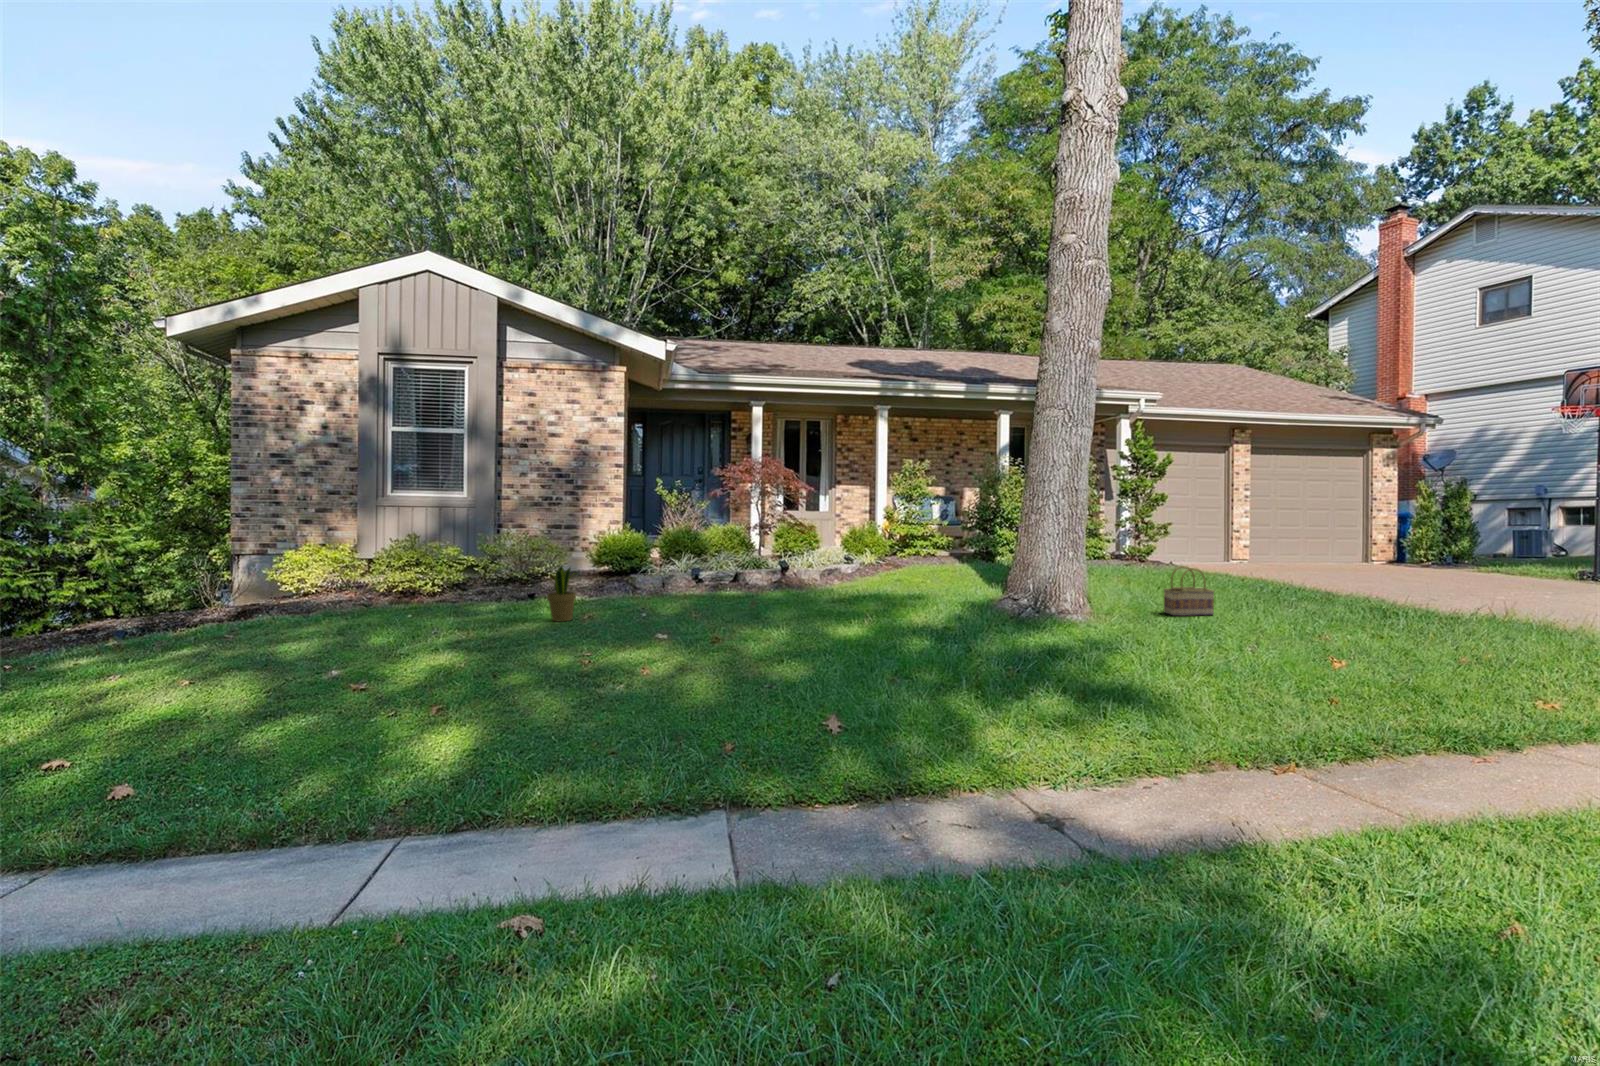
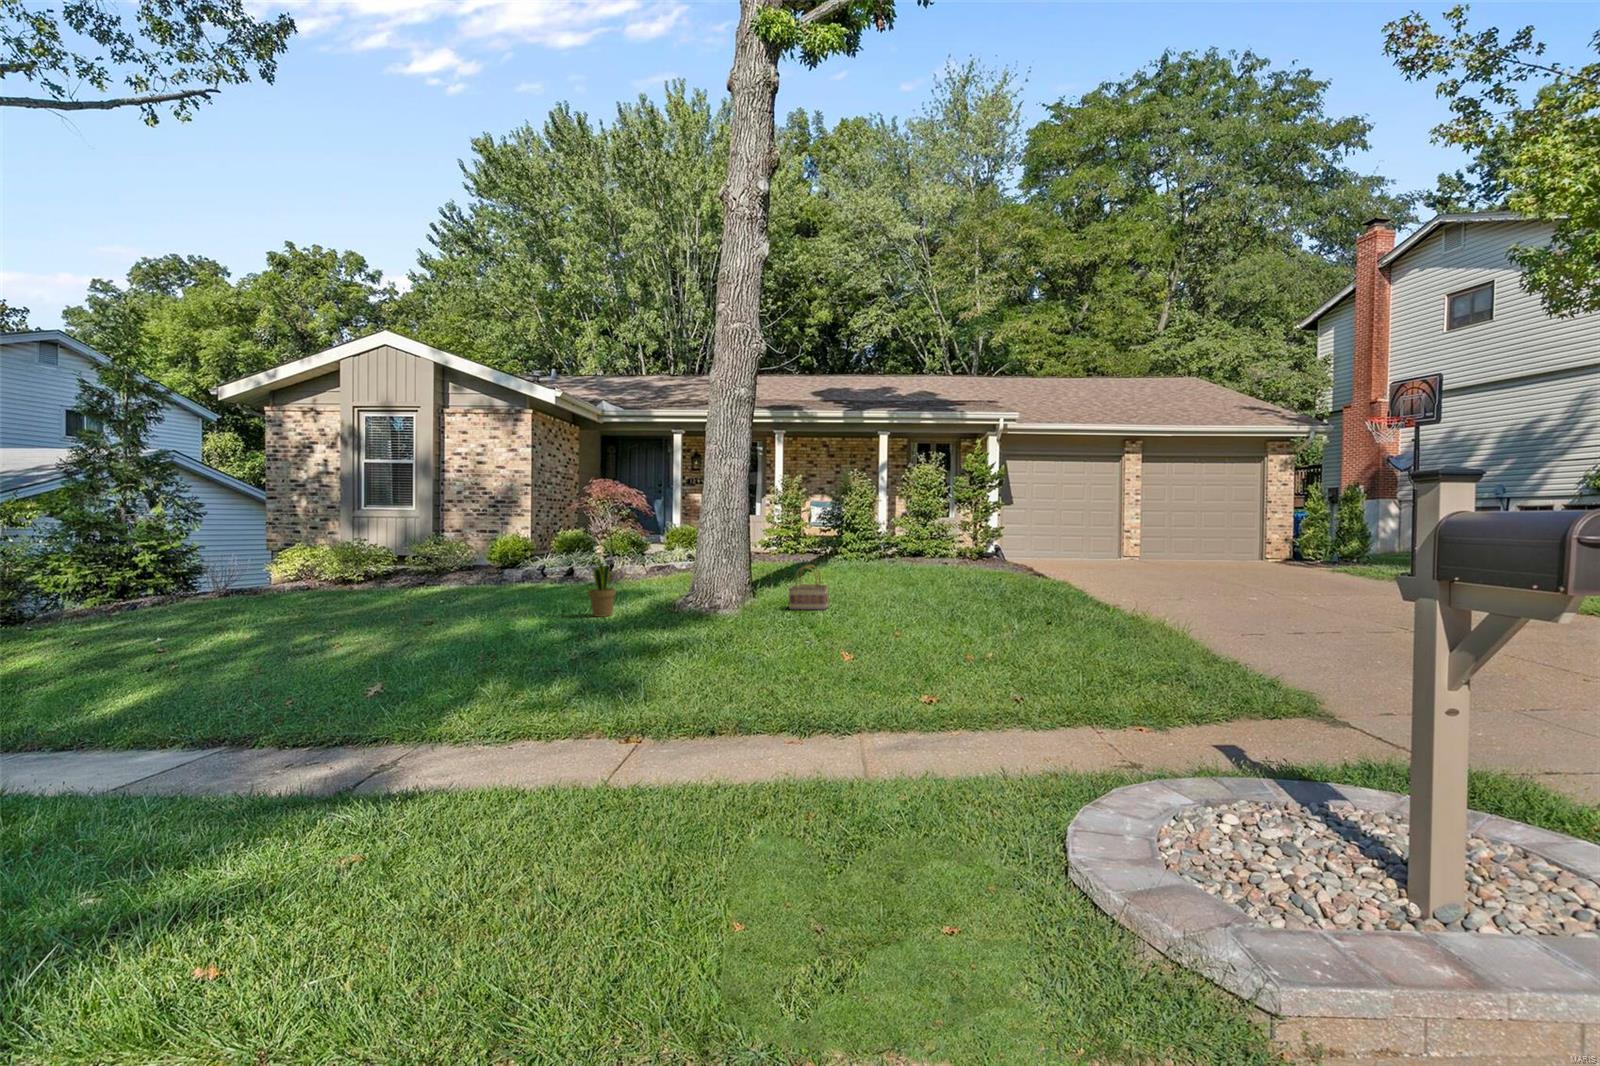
potted plant: present [547,566,576,622] -> present [588,563,616,617]

